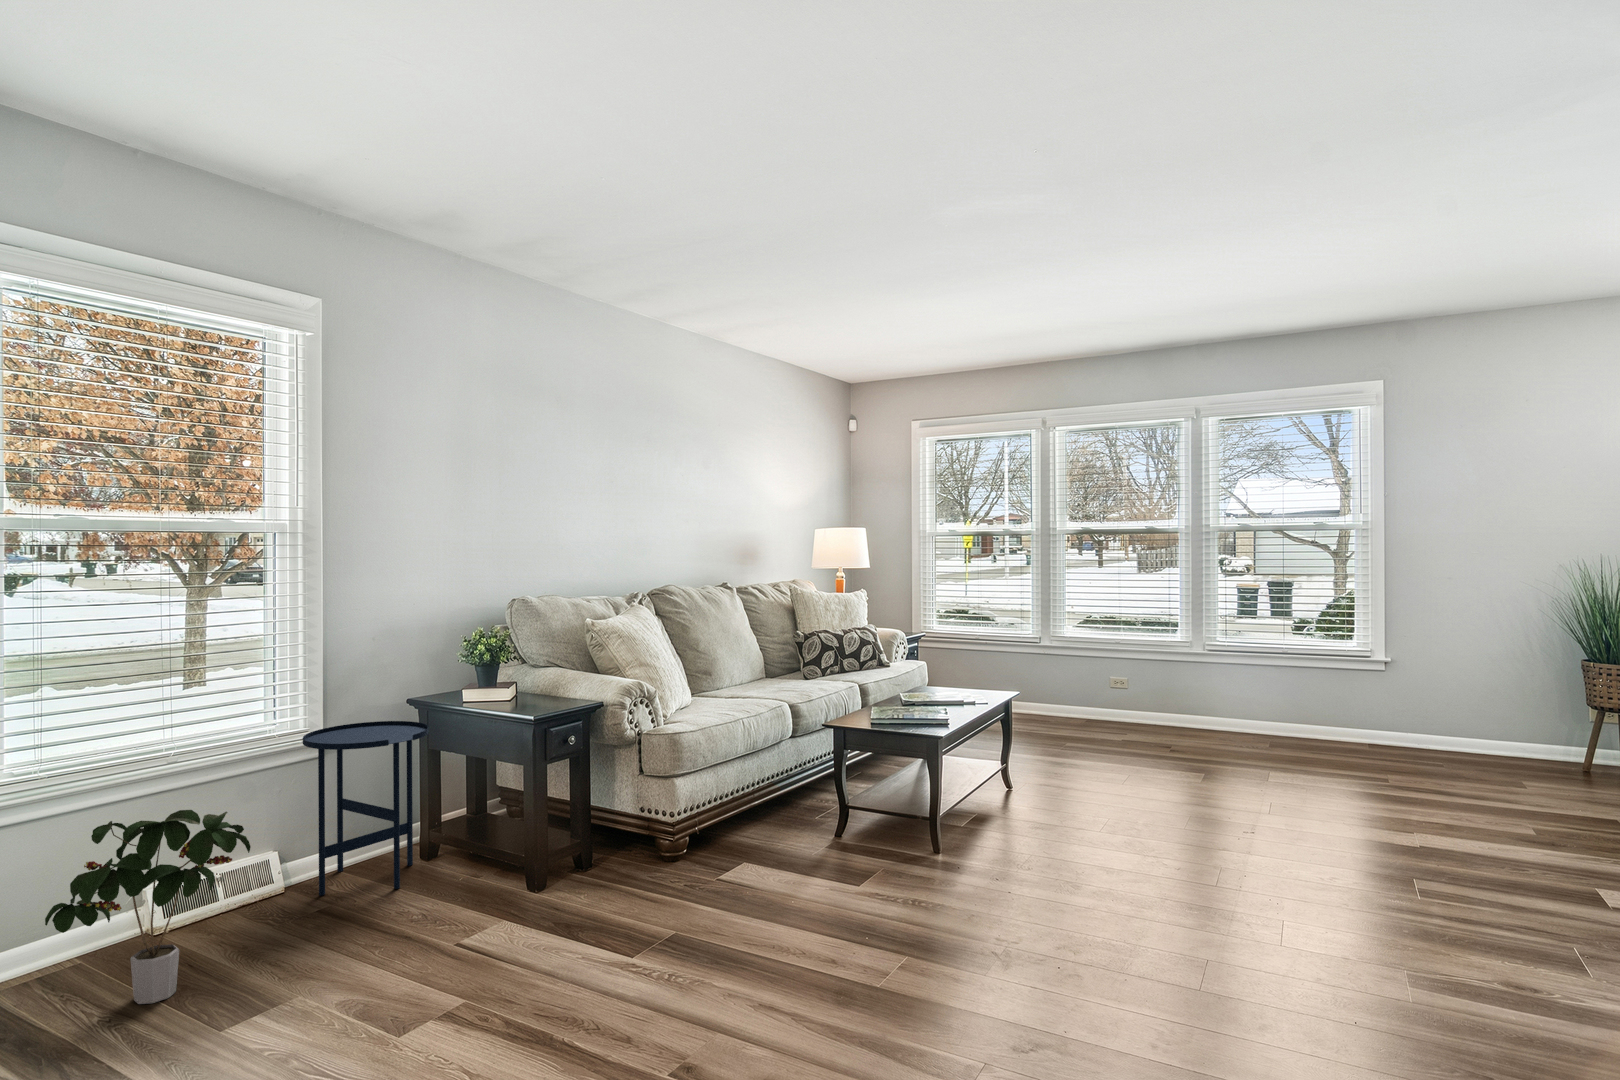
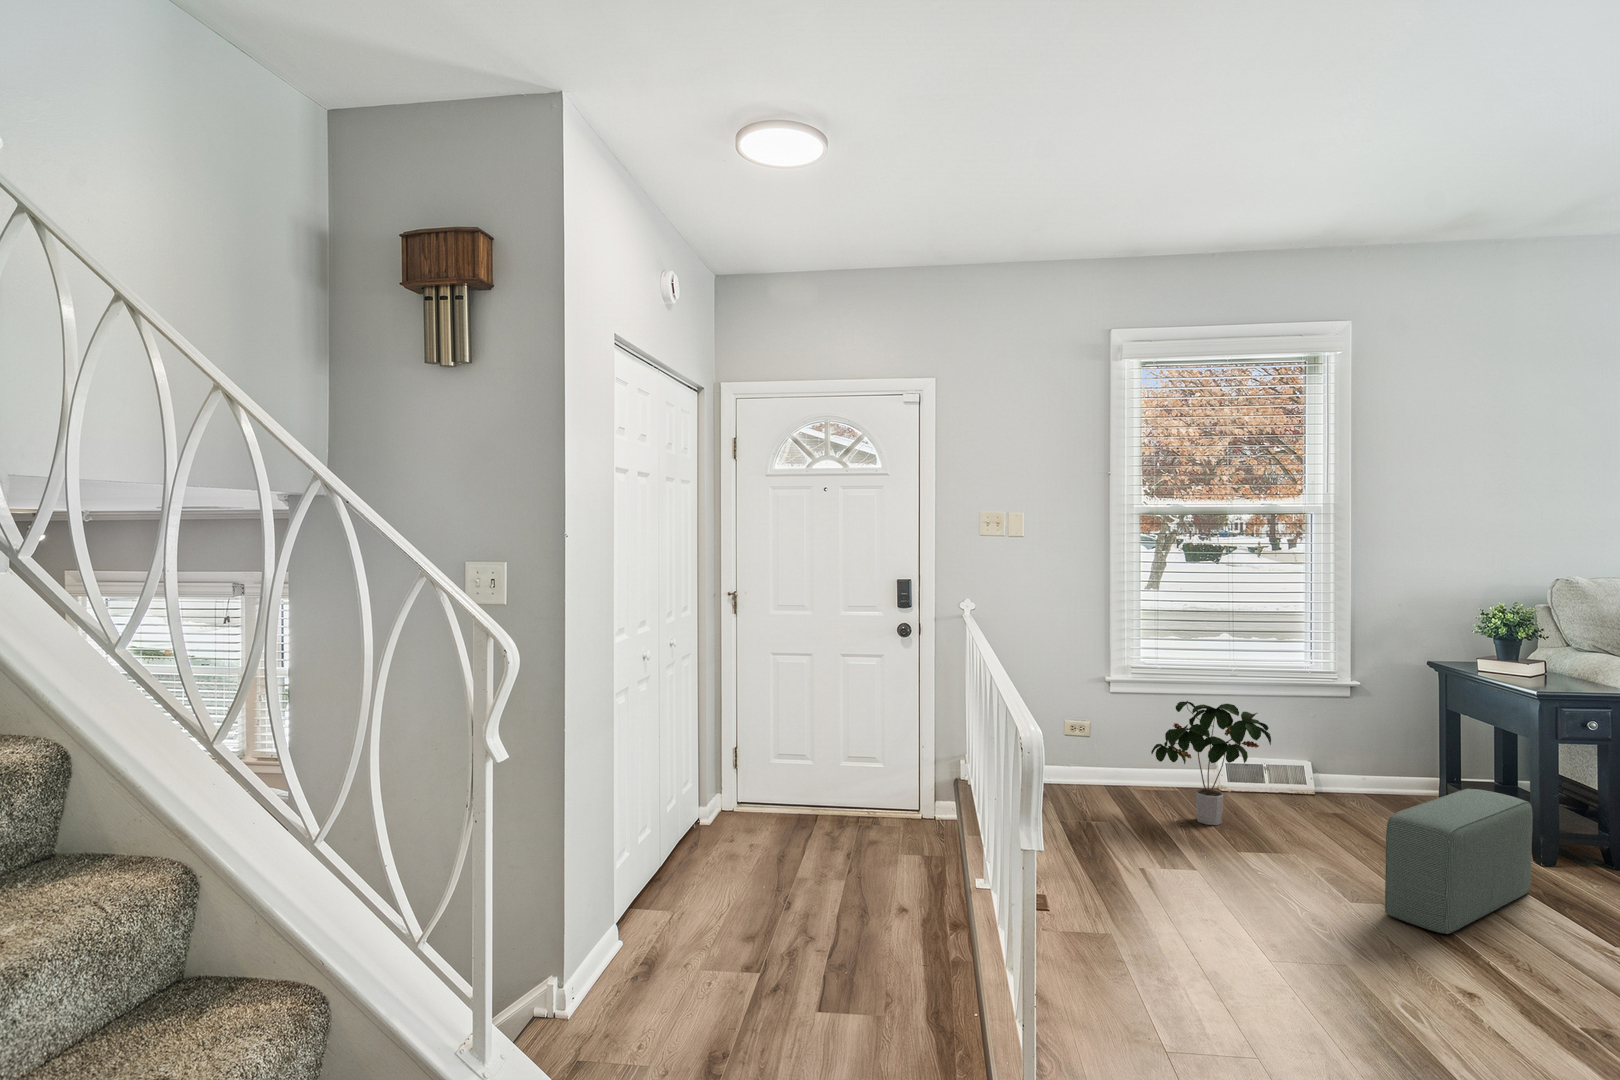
side table: present [303,721,428,895] -> none [1331,675,1445,820]
pouf: none [439,834,546,1033] -> present [1385,789,1533,934]

